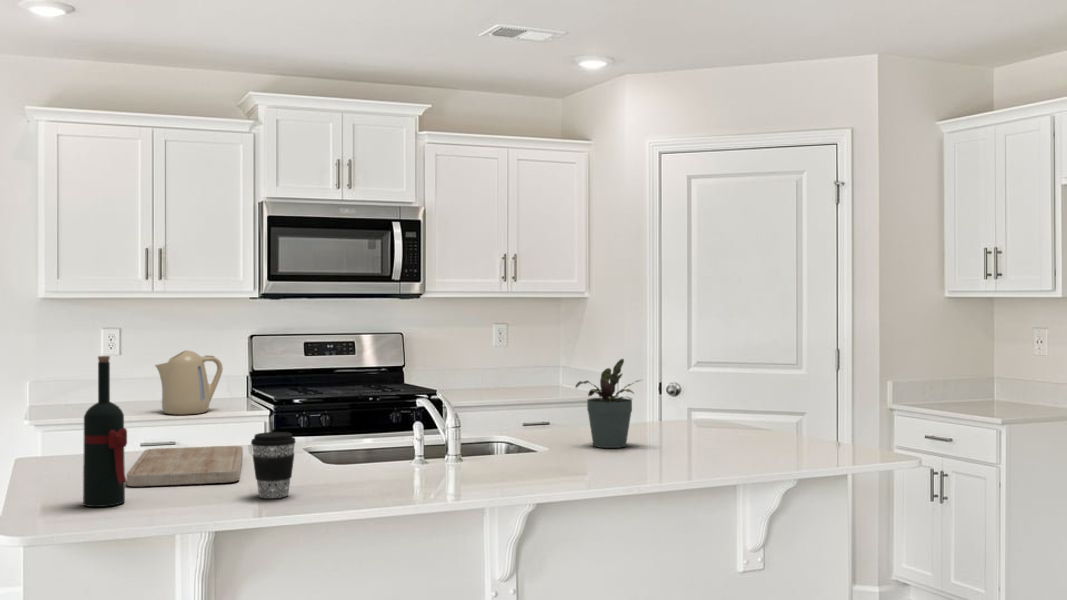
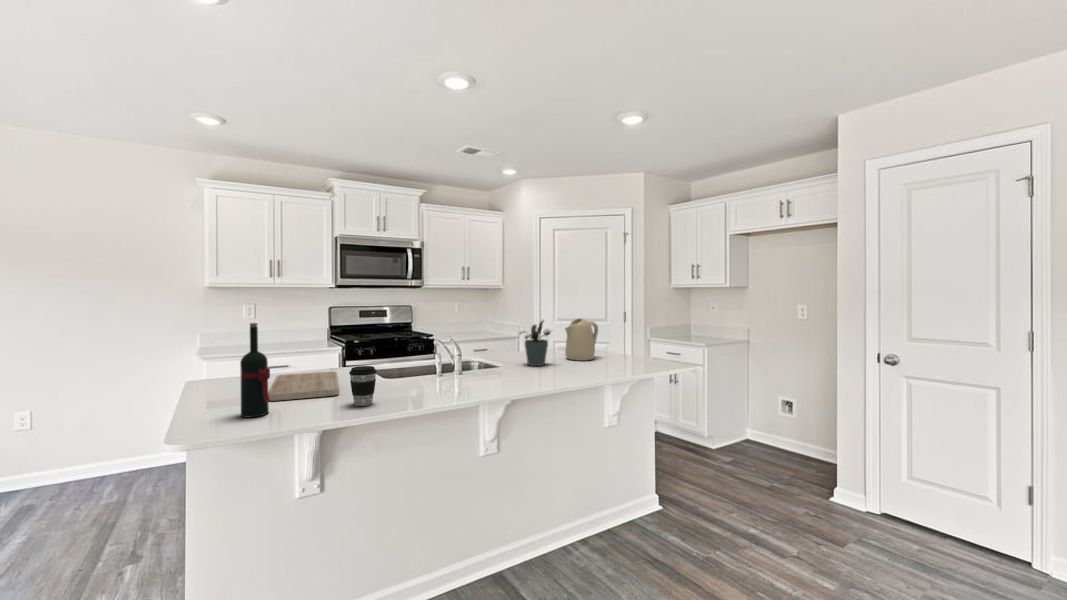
kettle: present [155,350,223,415] -> present [565,319,598,361]

